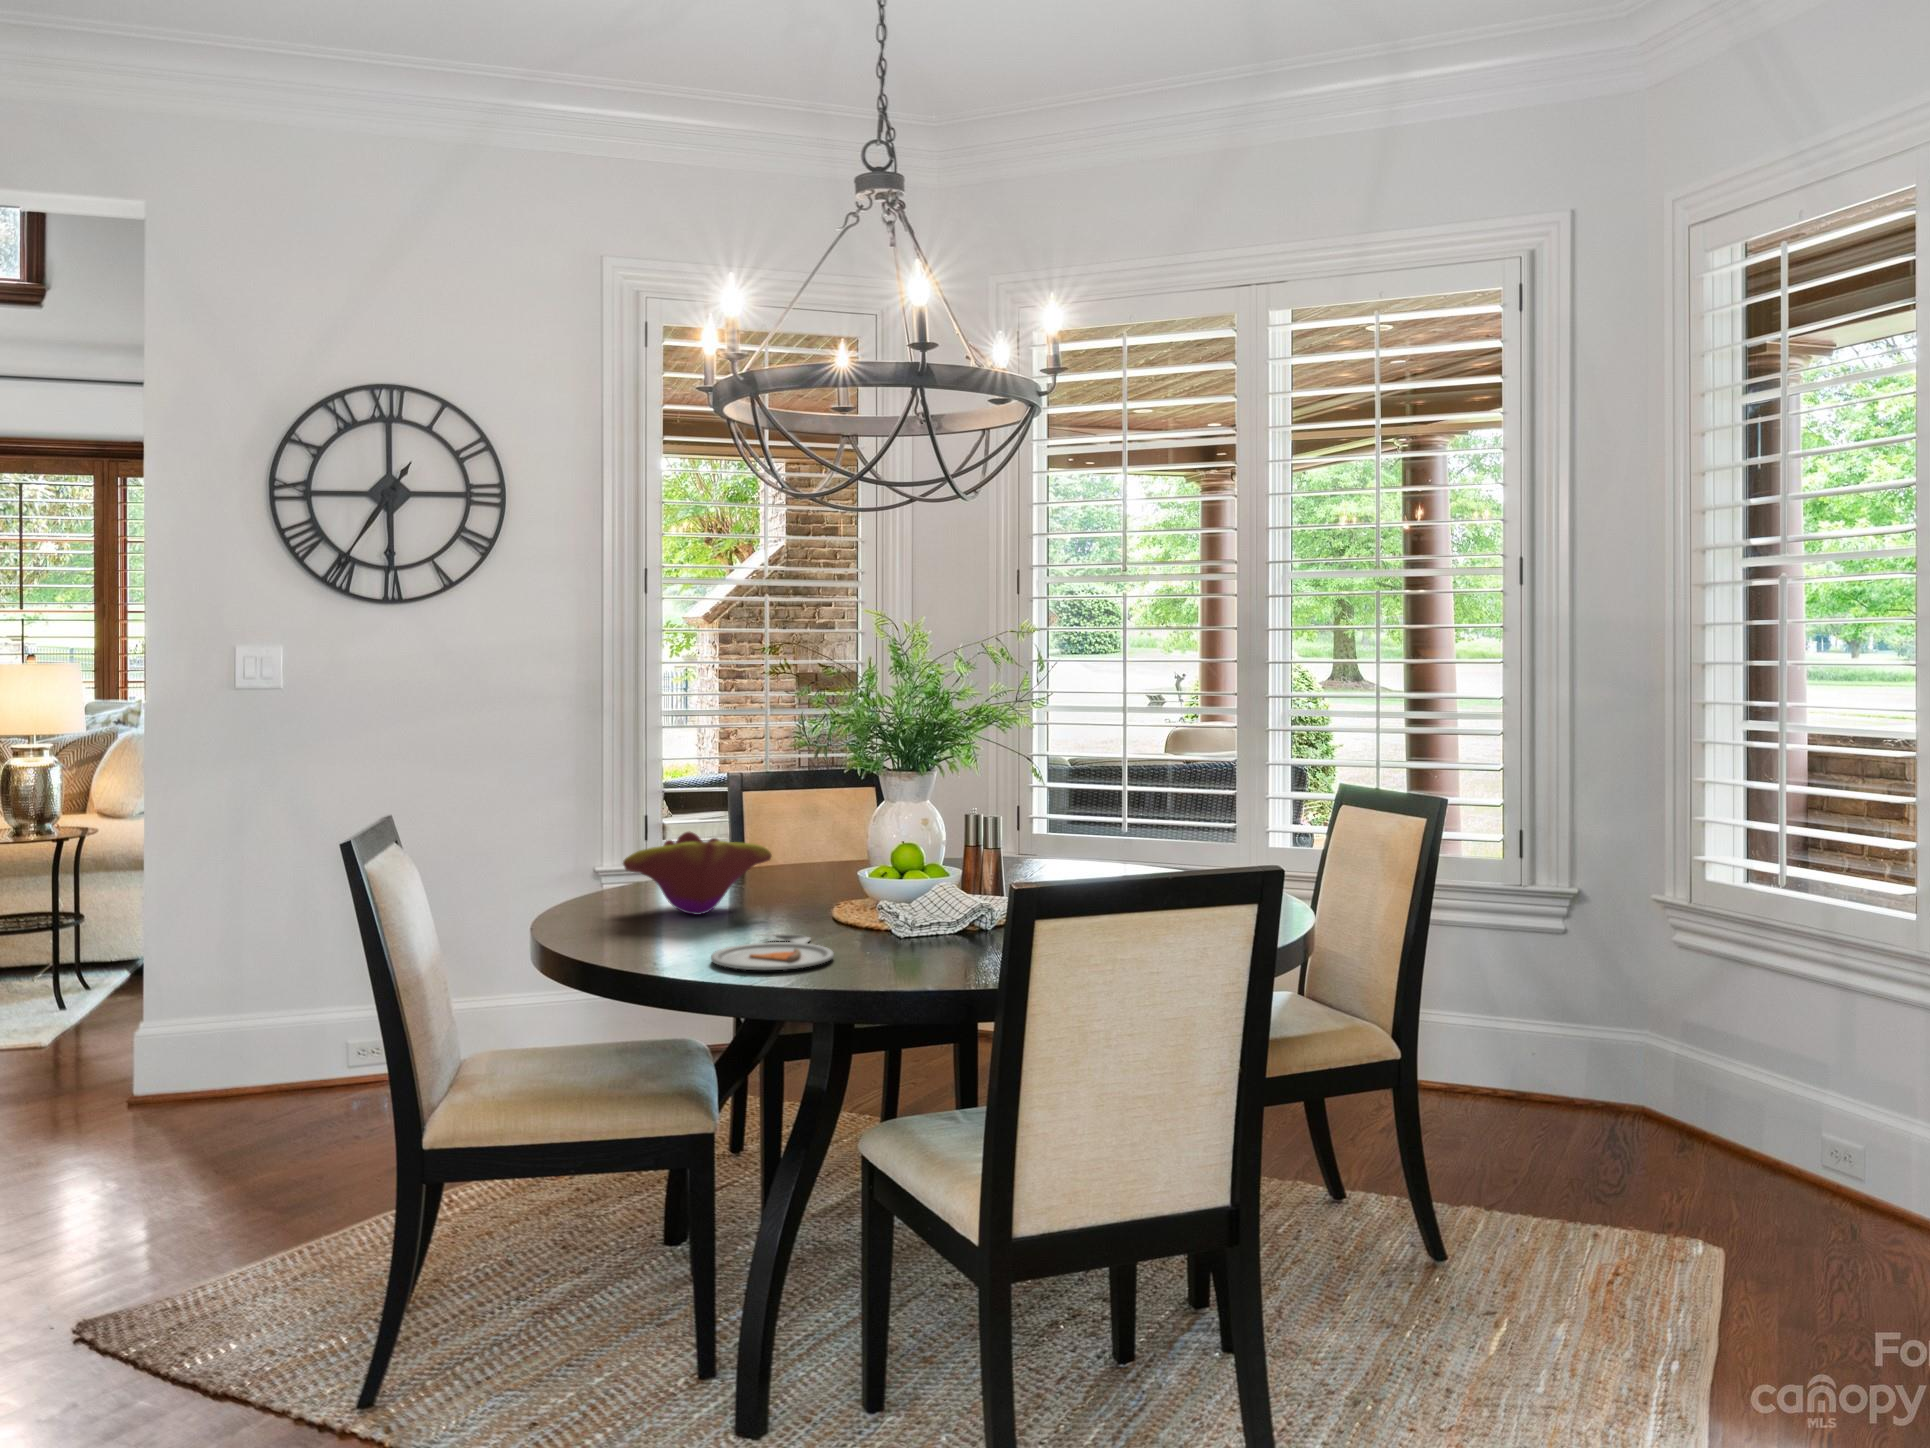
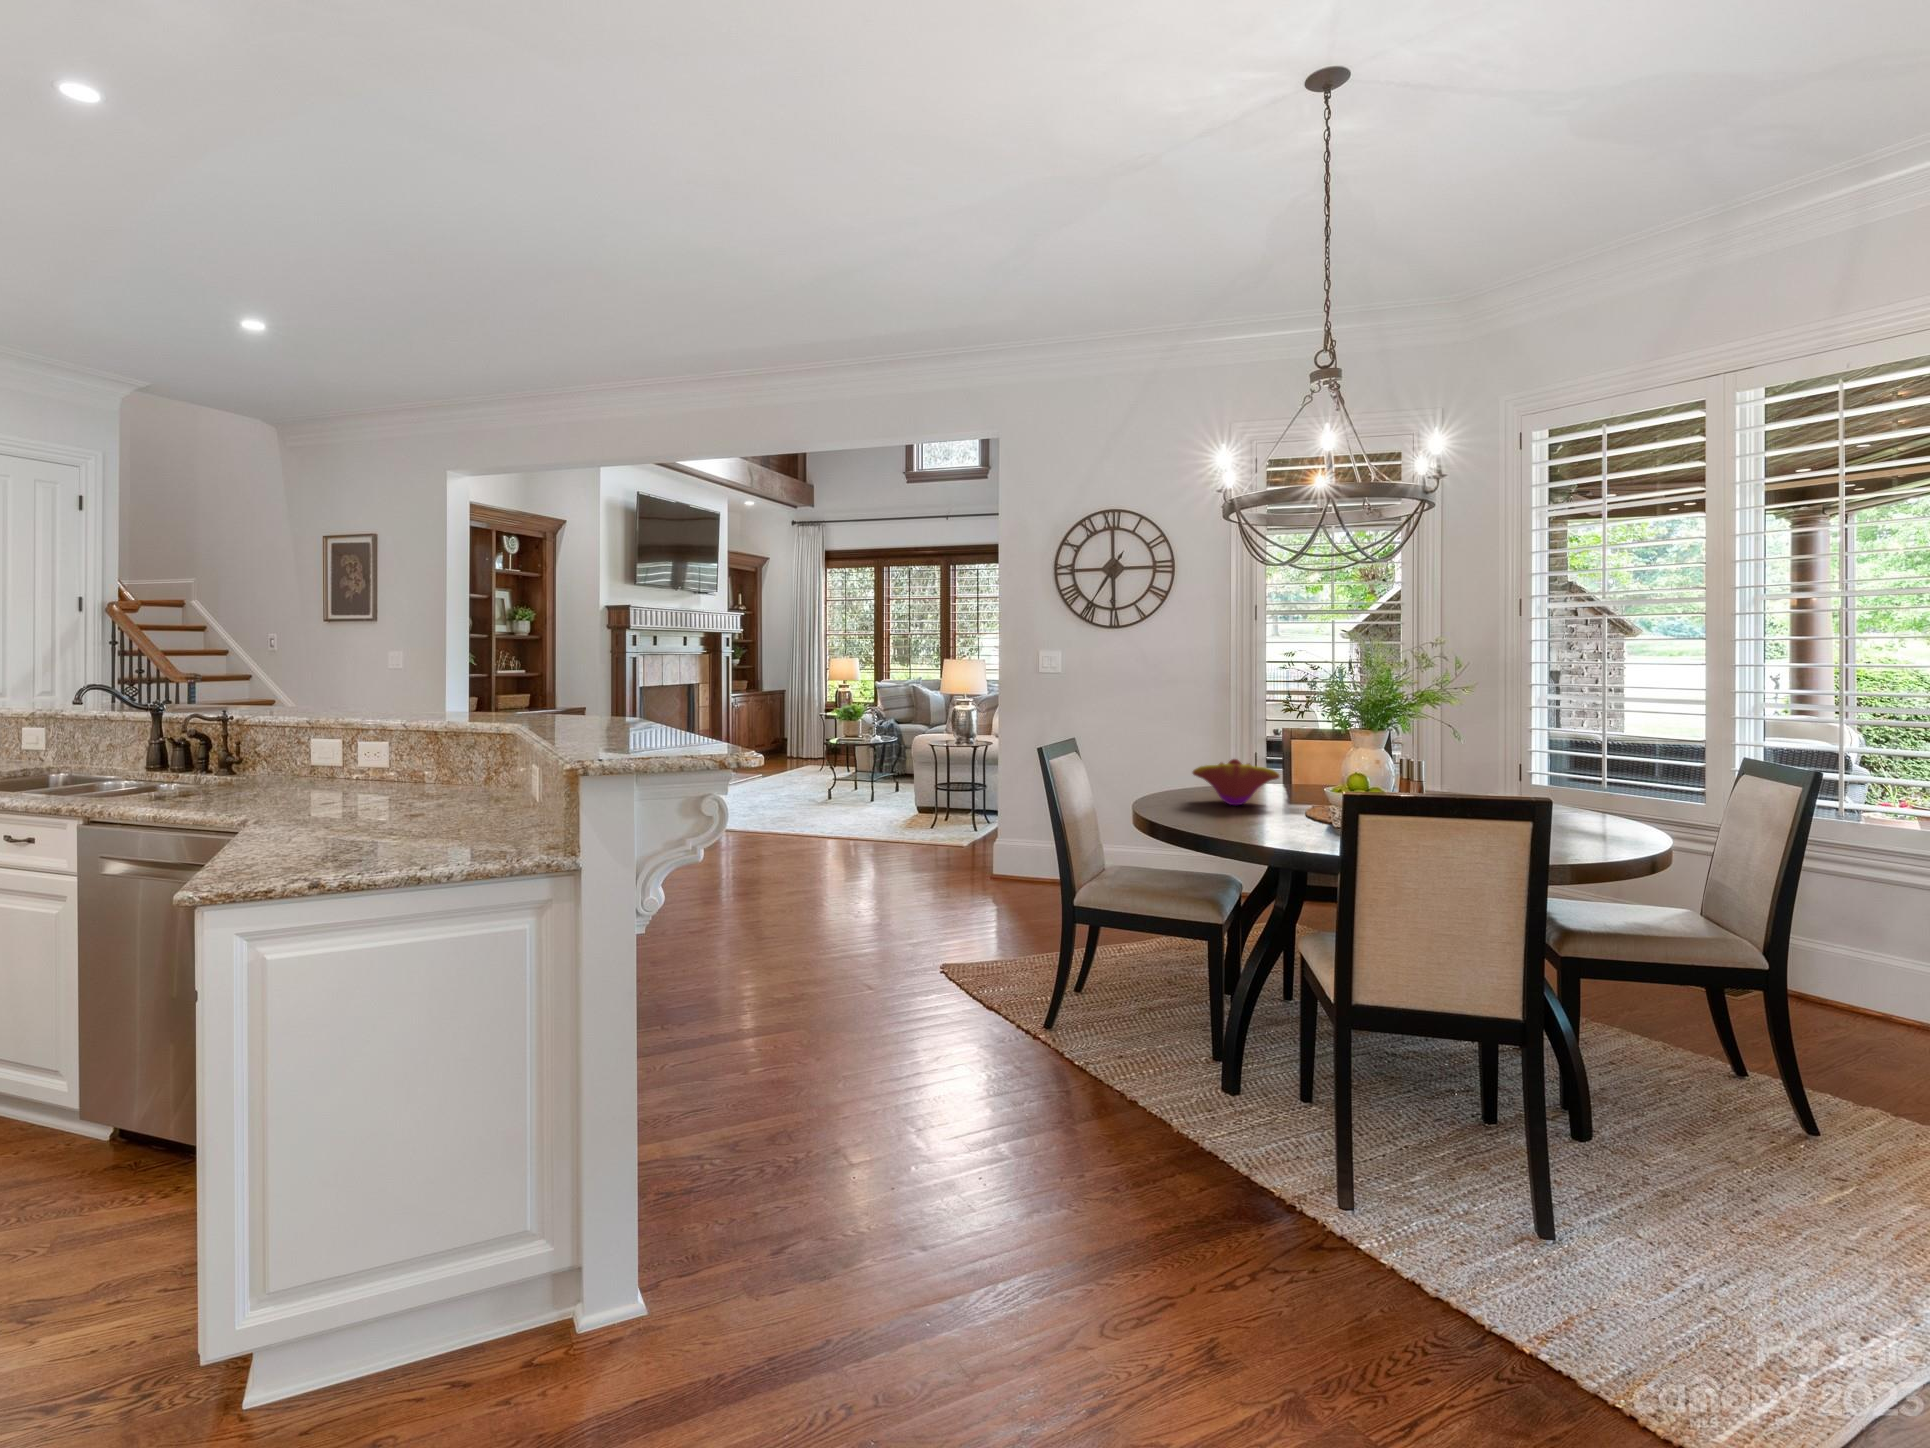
dinner plate: present [711,934,834,970] -> none [1219,818,1292,837]

